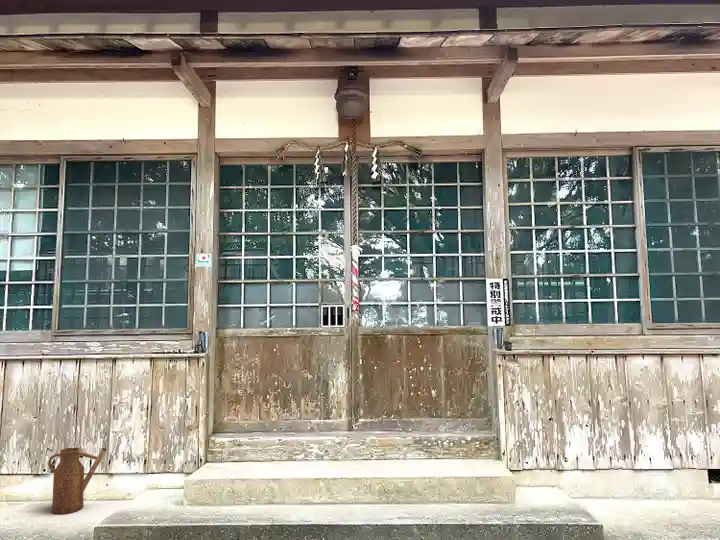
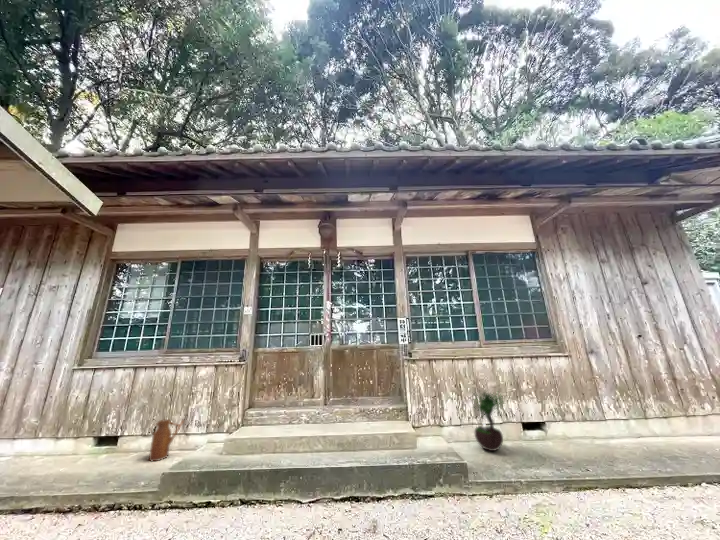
potted tree: none [621,404,687,512] -> present [474,392,503,451]

